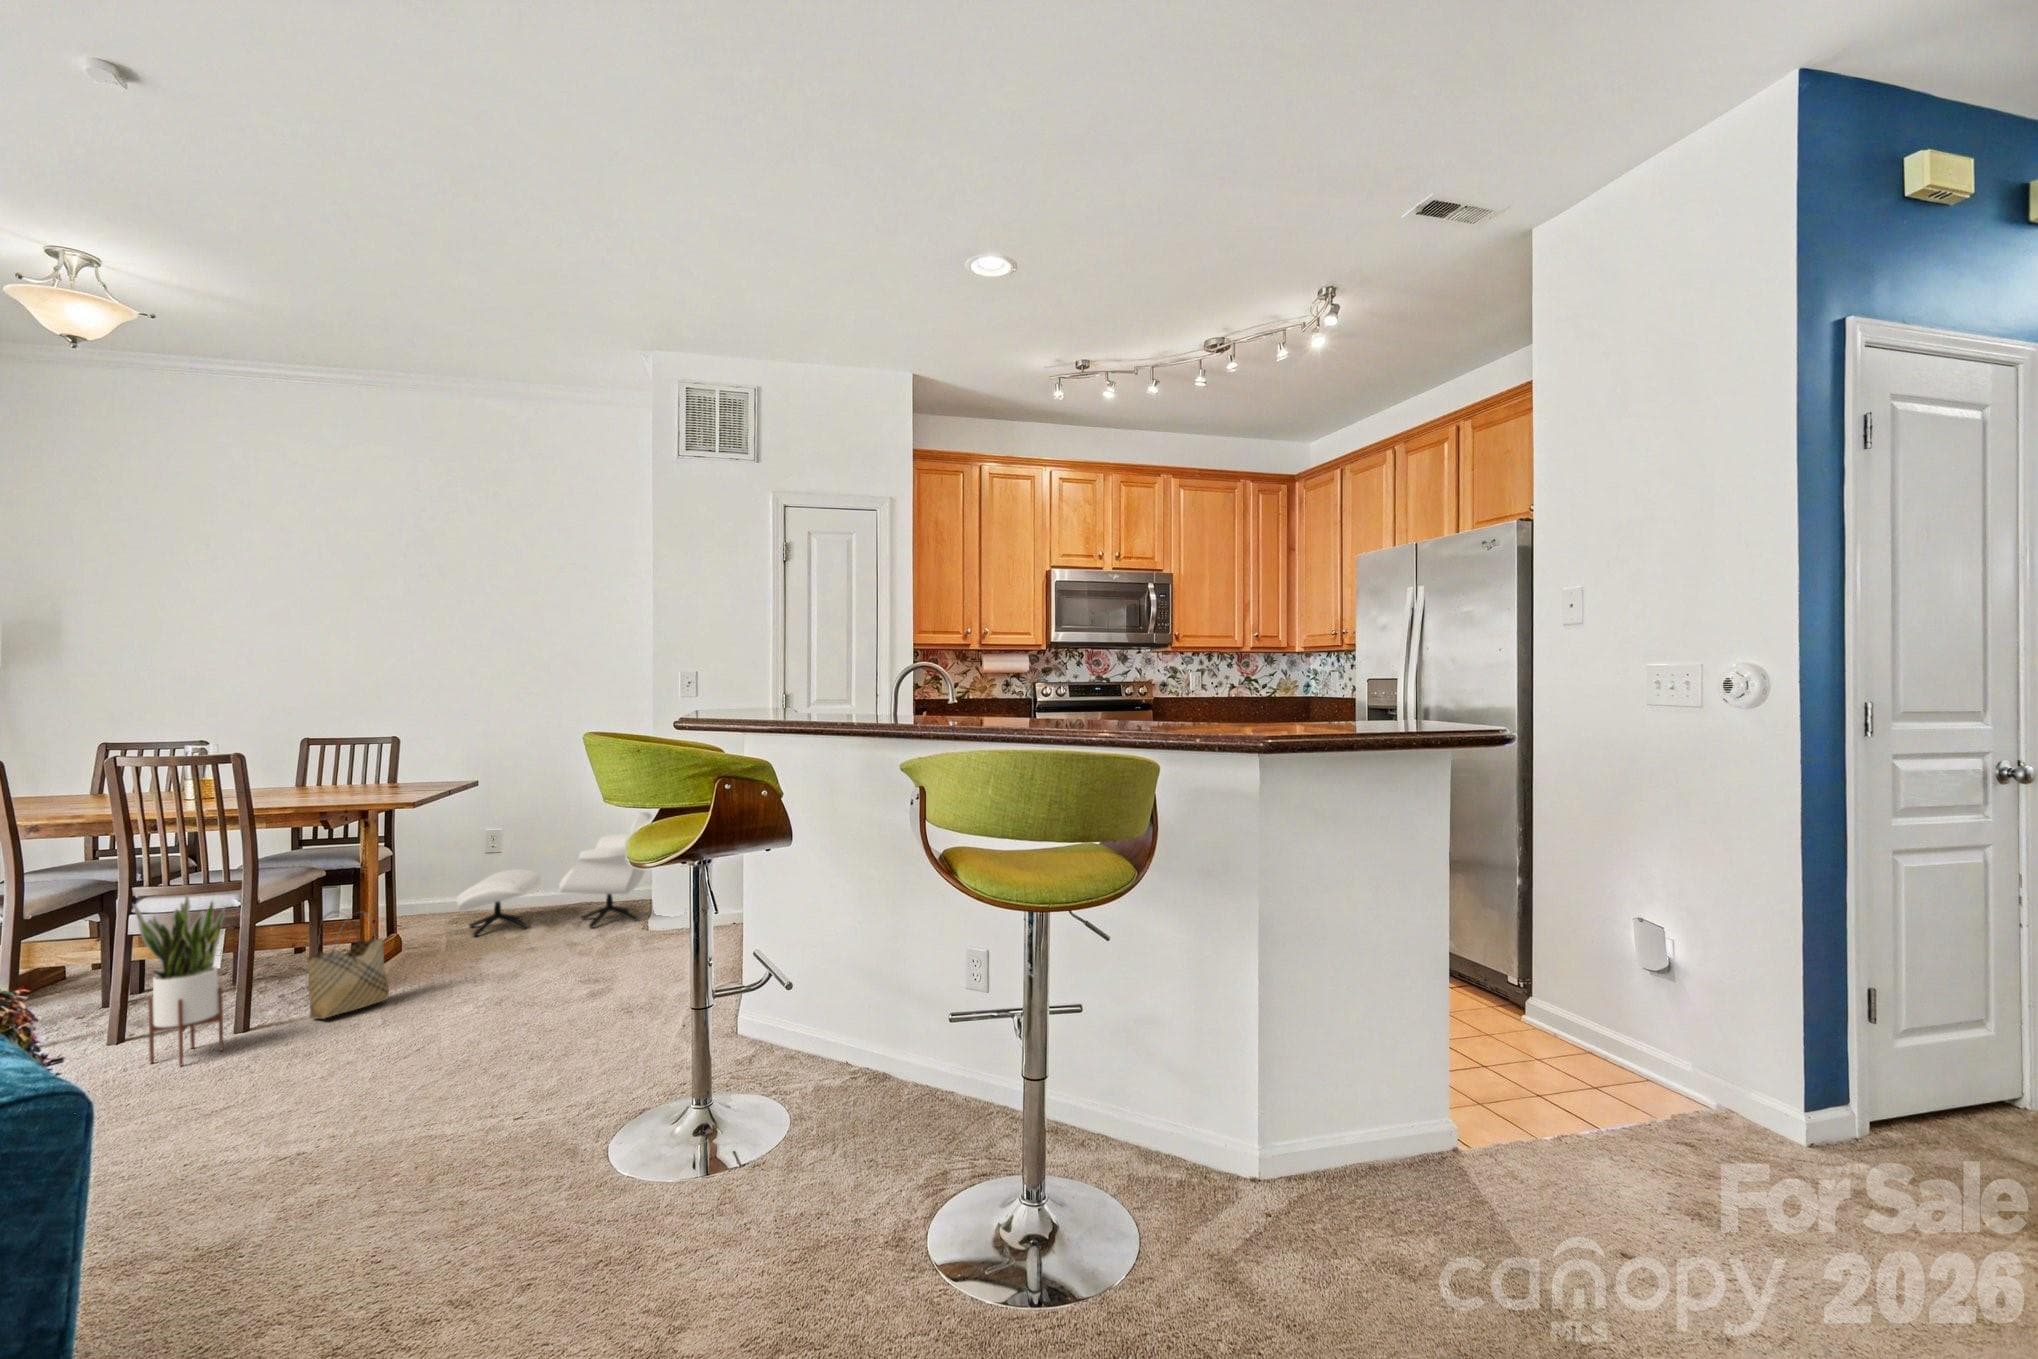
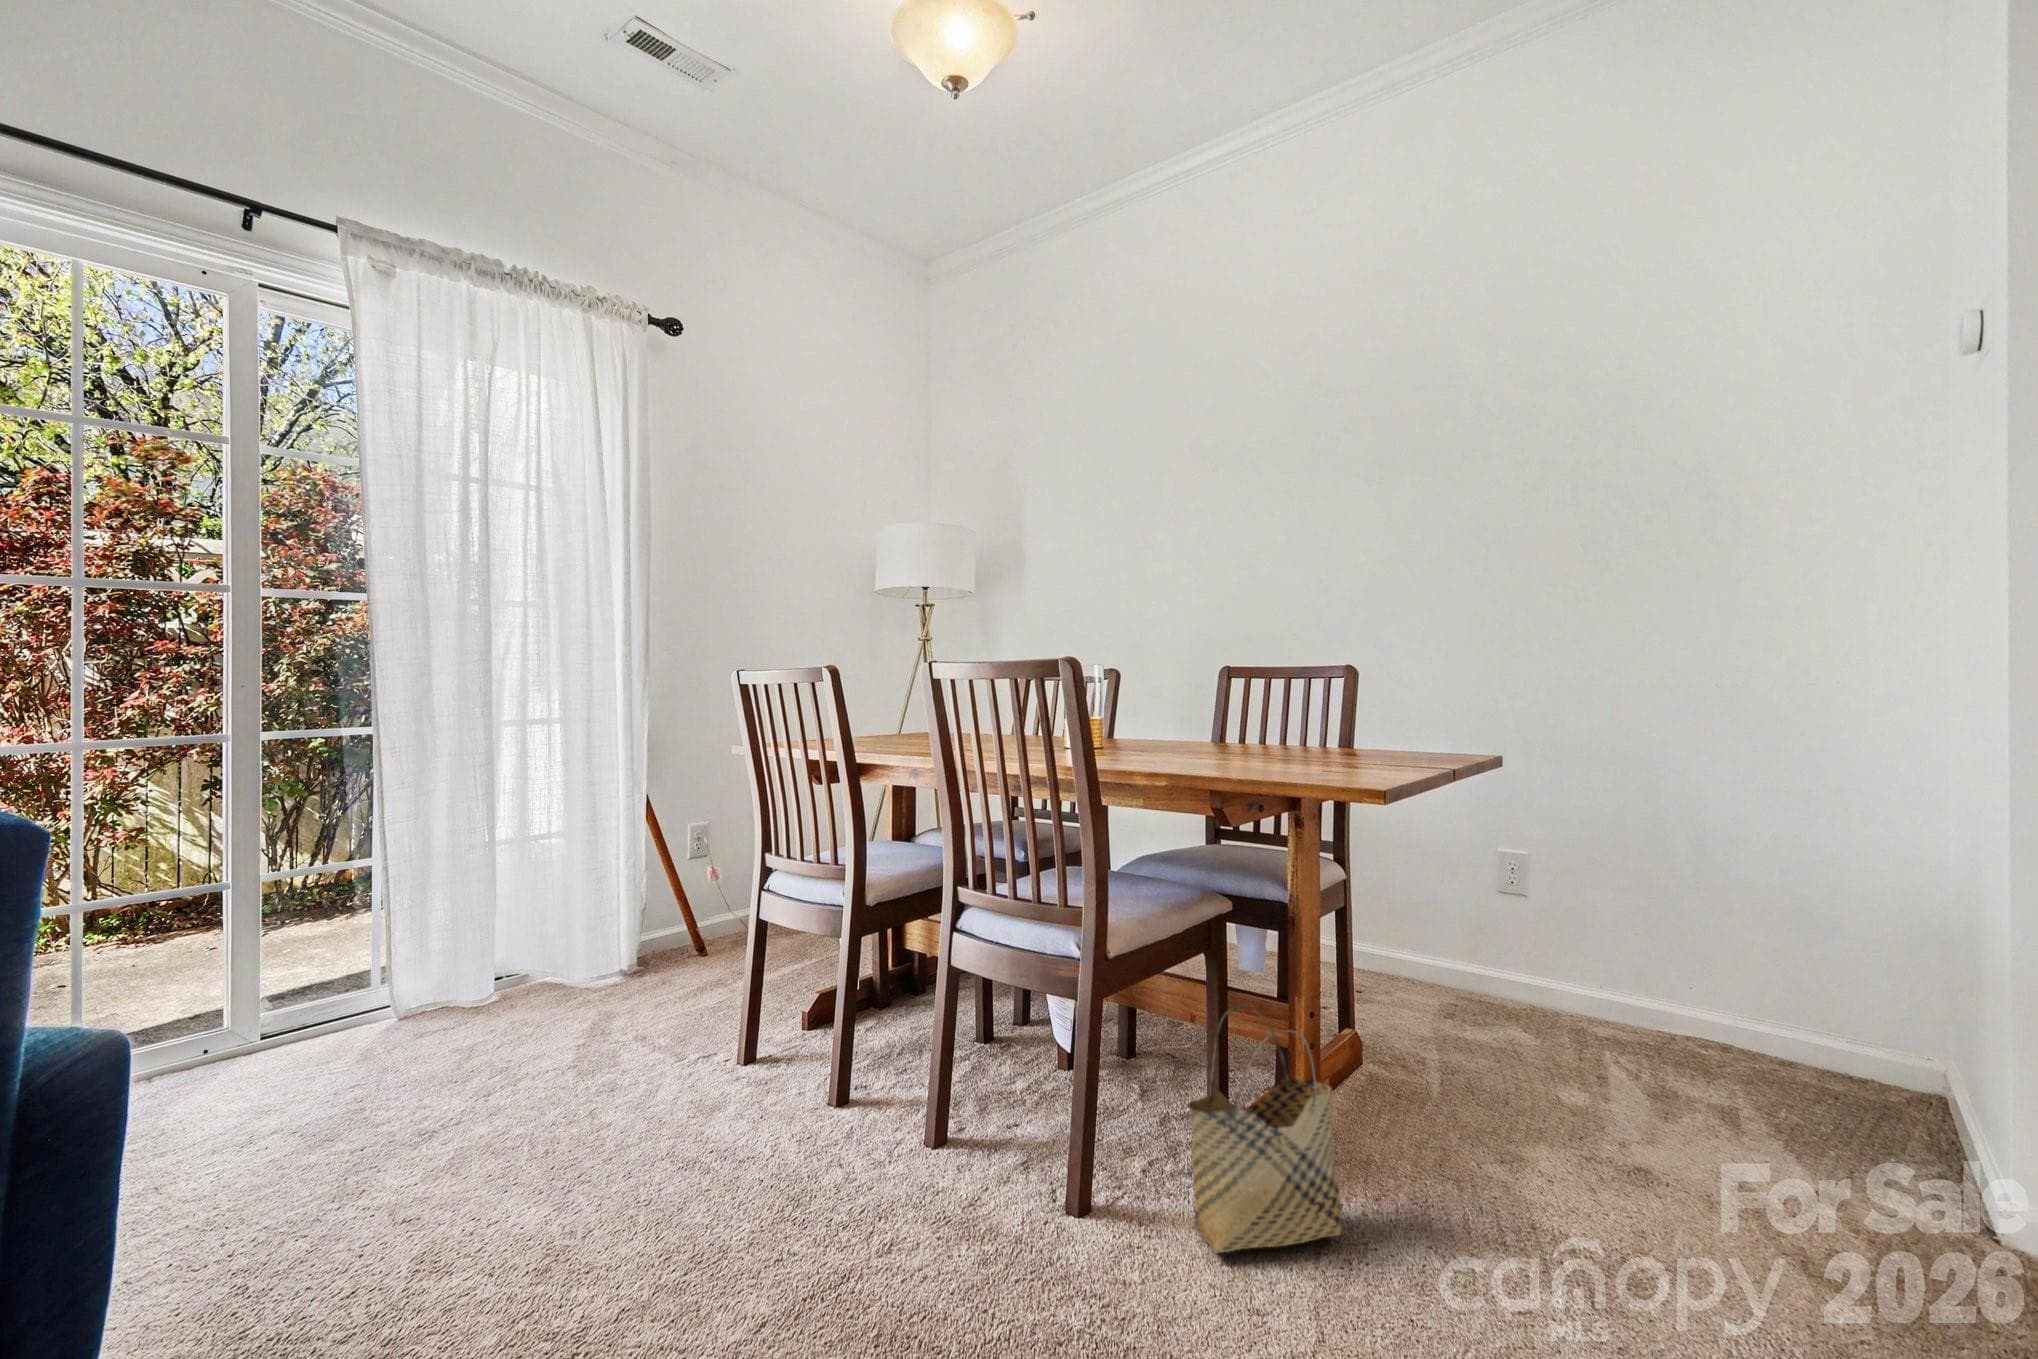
armchair: present [457,812,652,936] -> none [1450,795,1953,1143]
potted plant: present [133,895,225,1066] -> none [910,933,1053,1293]

